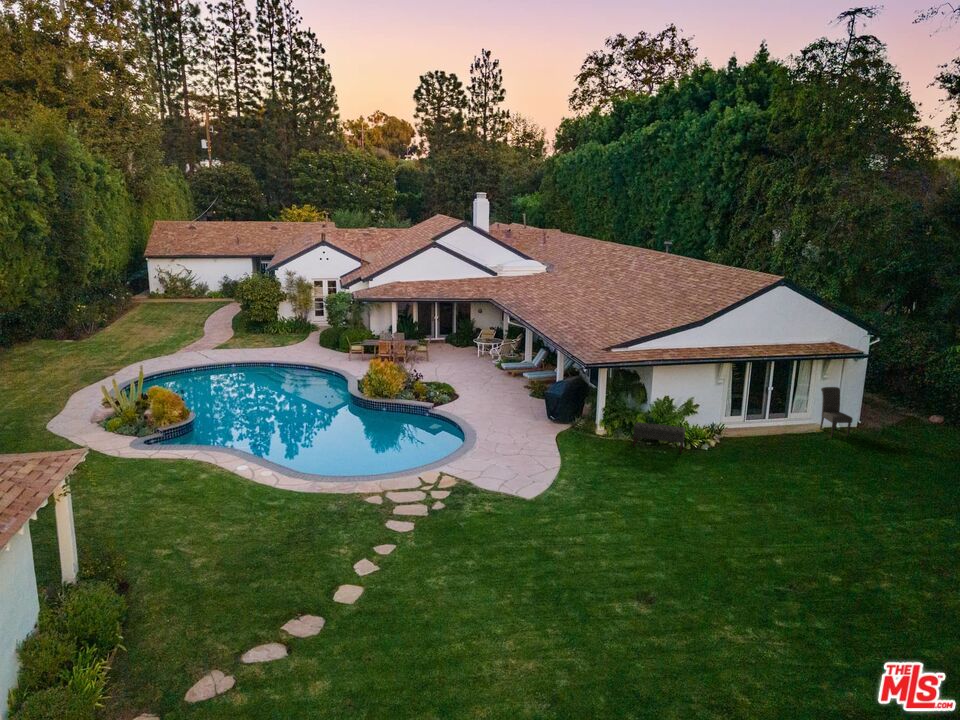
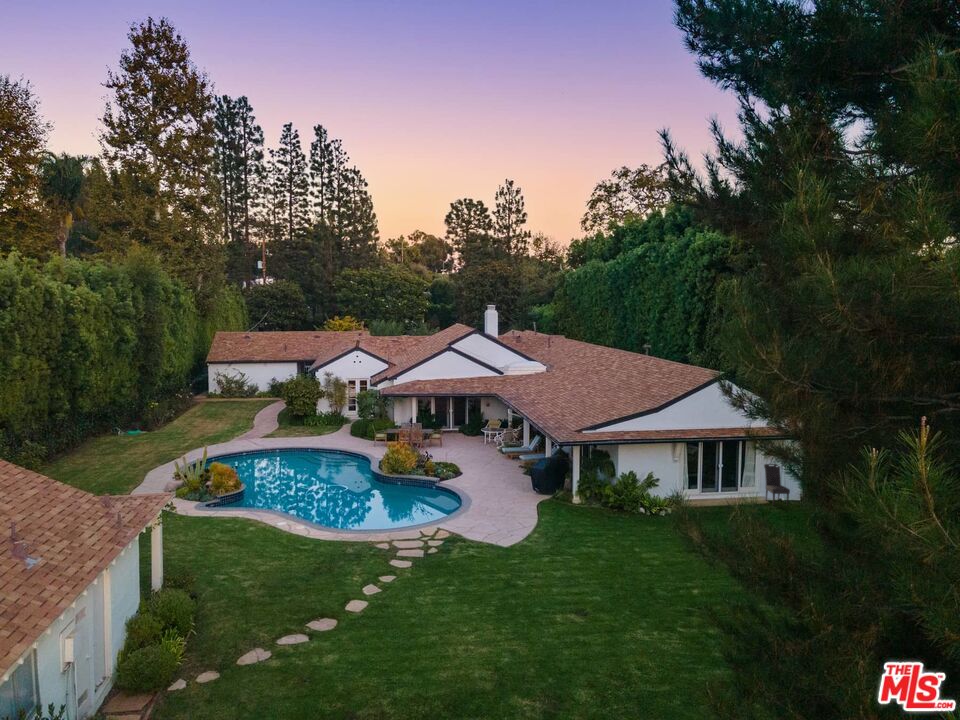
bench: present [633,422,686,453] -> none [600,492,644,517]

